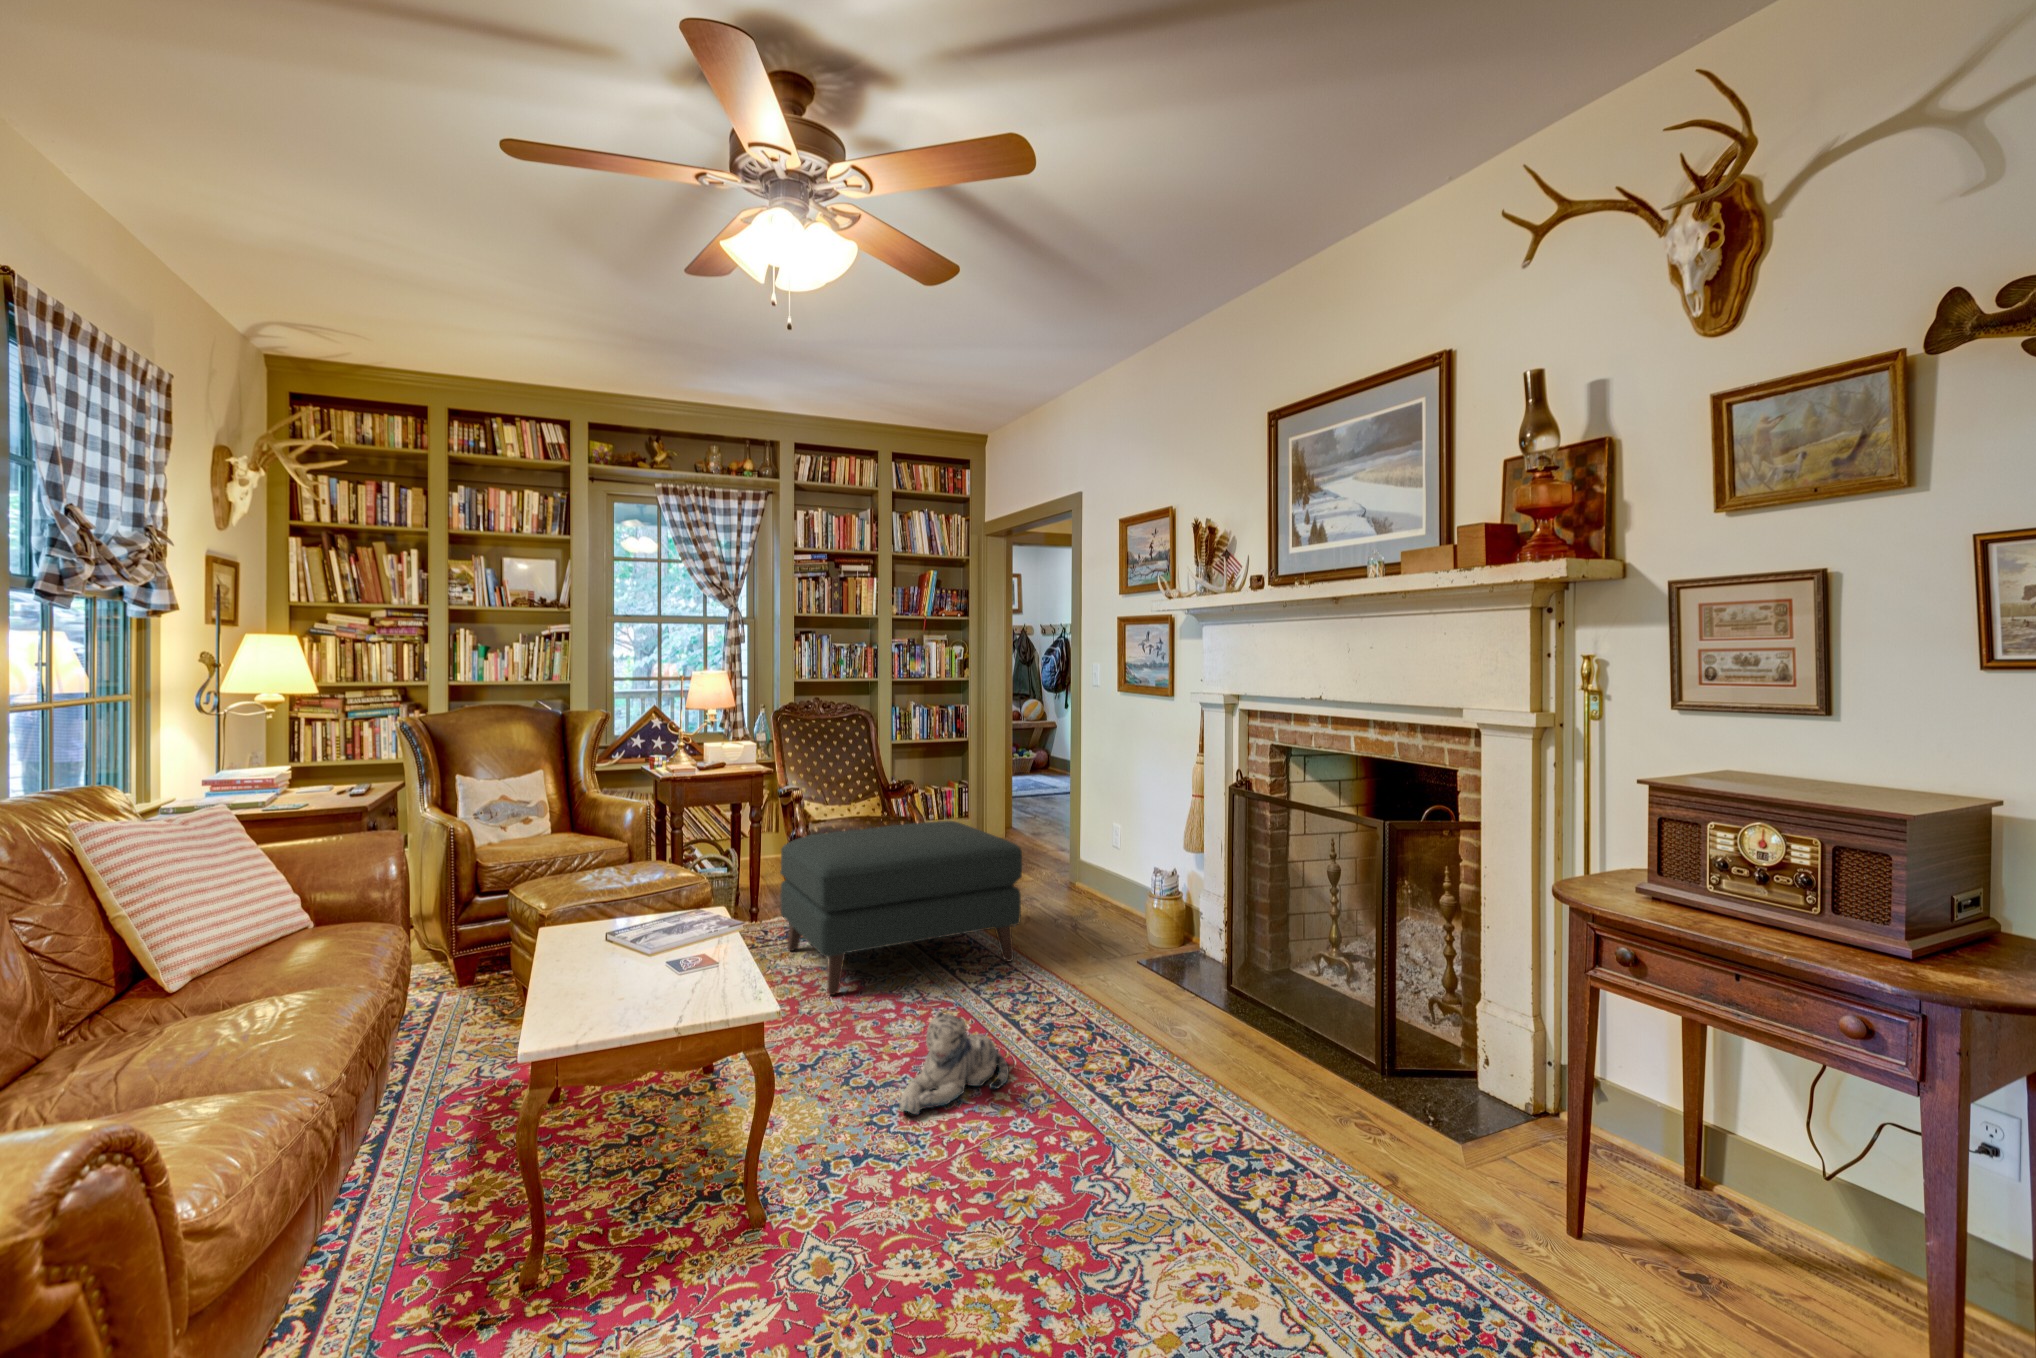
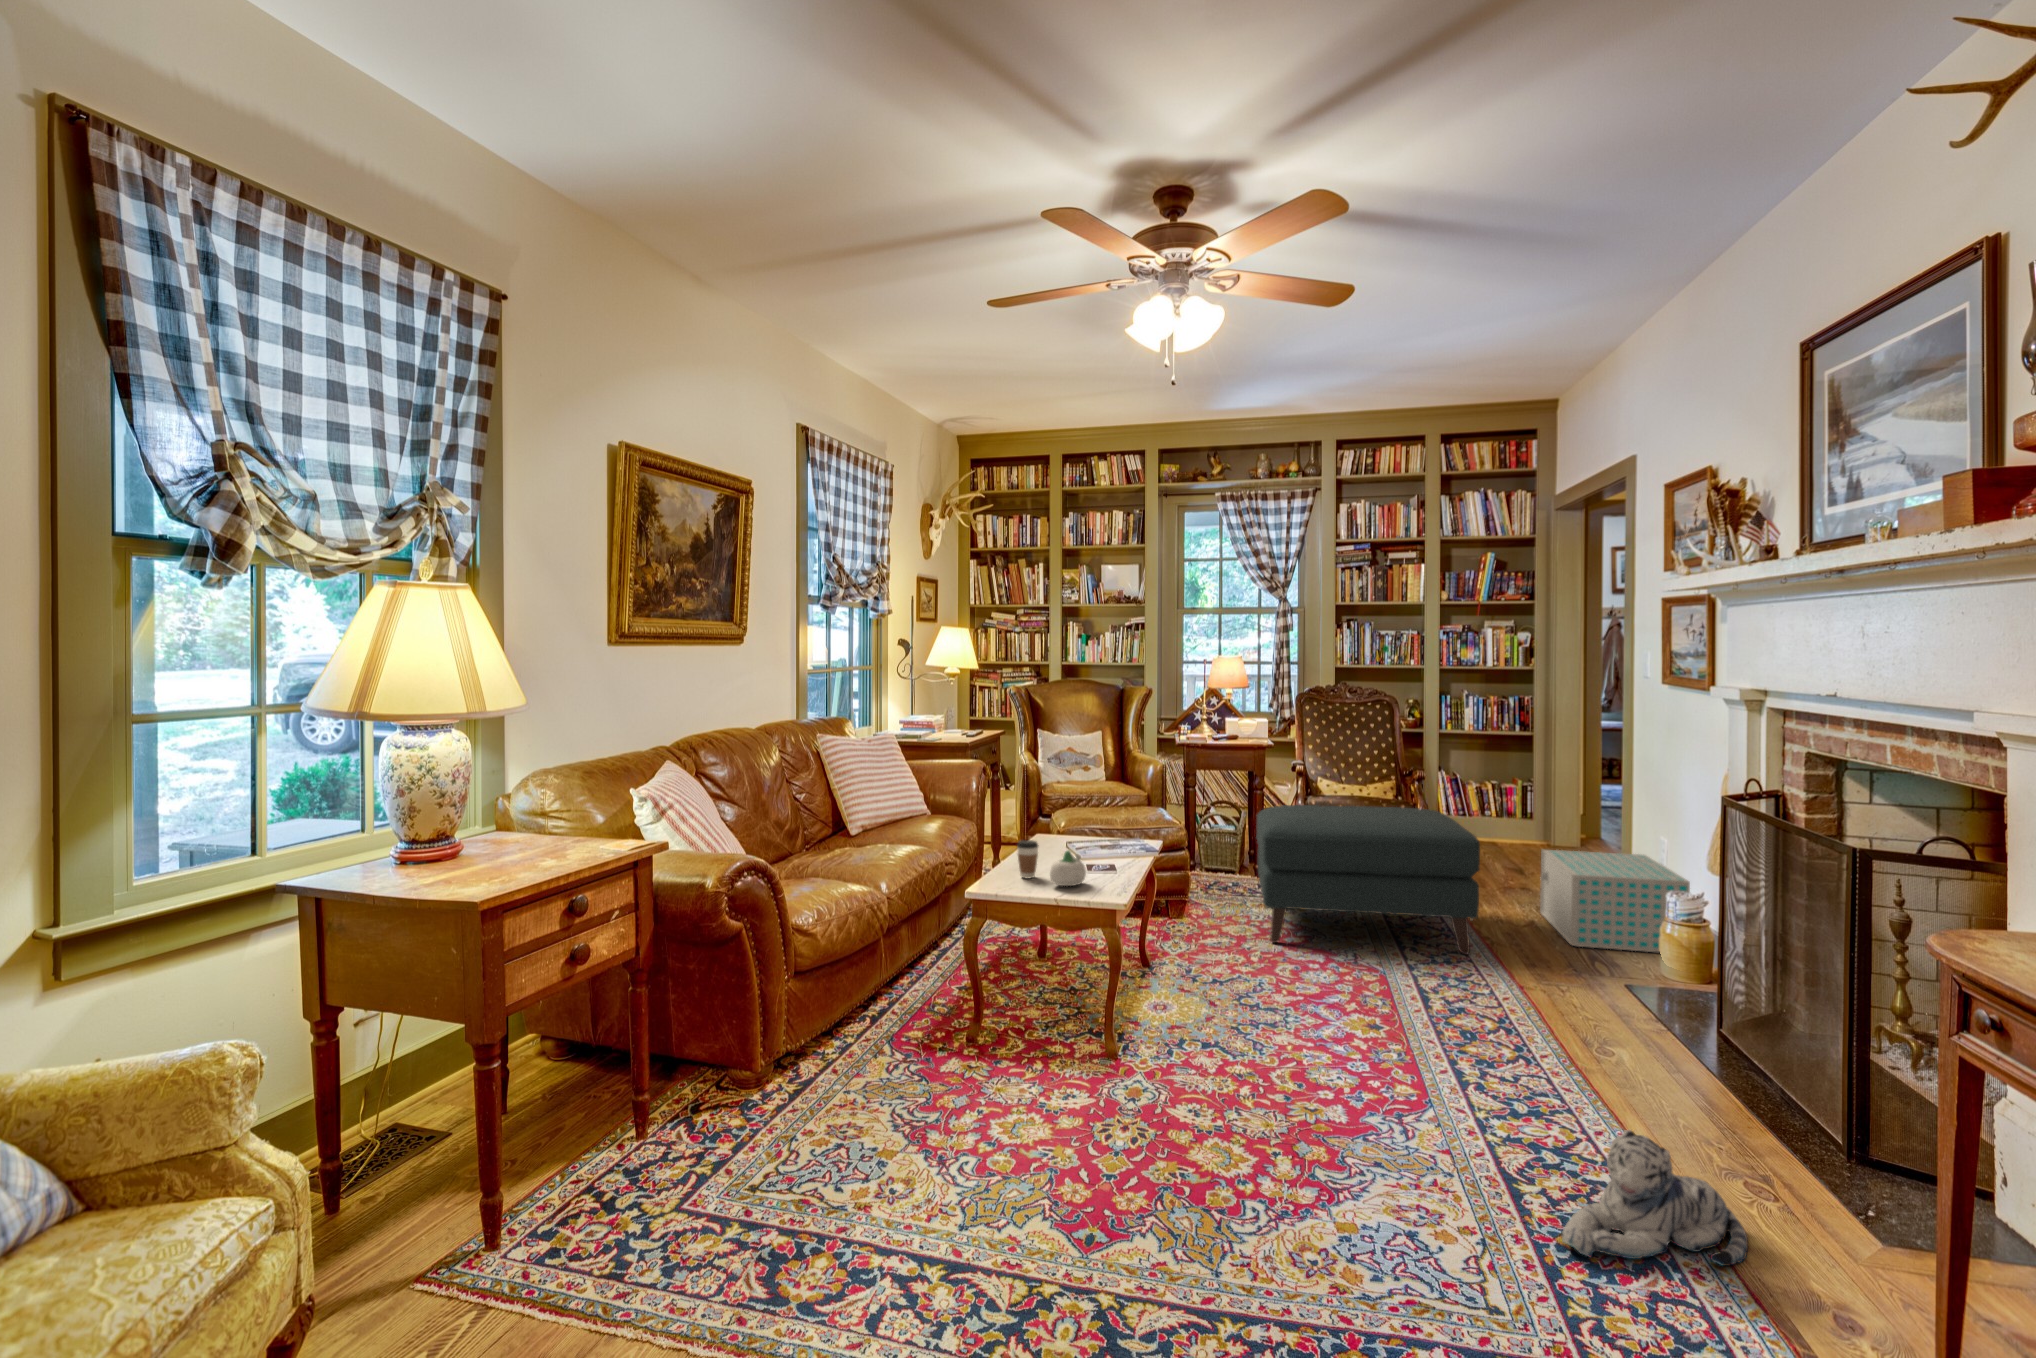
storage box: none [1031,838,1156,931] -> present [1540,850,1690,952]
coffee cup: none [570,943,606,1002] -> present [1017,840,1039,878]
succulent planter: none [639,948,691,1003] -> present [1050,850,1086,886]
plush toy: present [899,1012,1009,1114] -> present [1561,1130,1748,1266]

